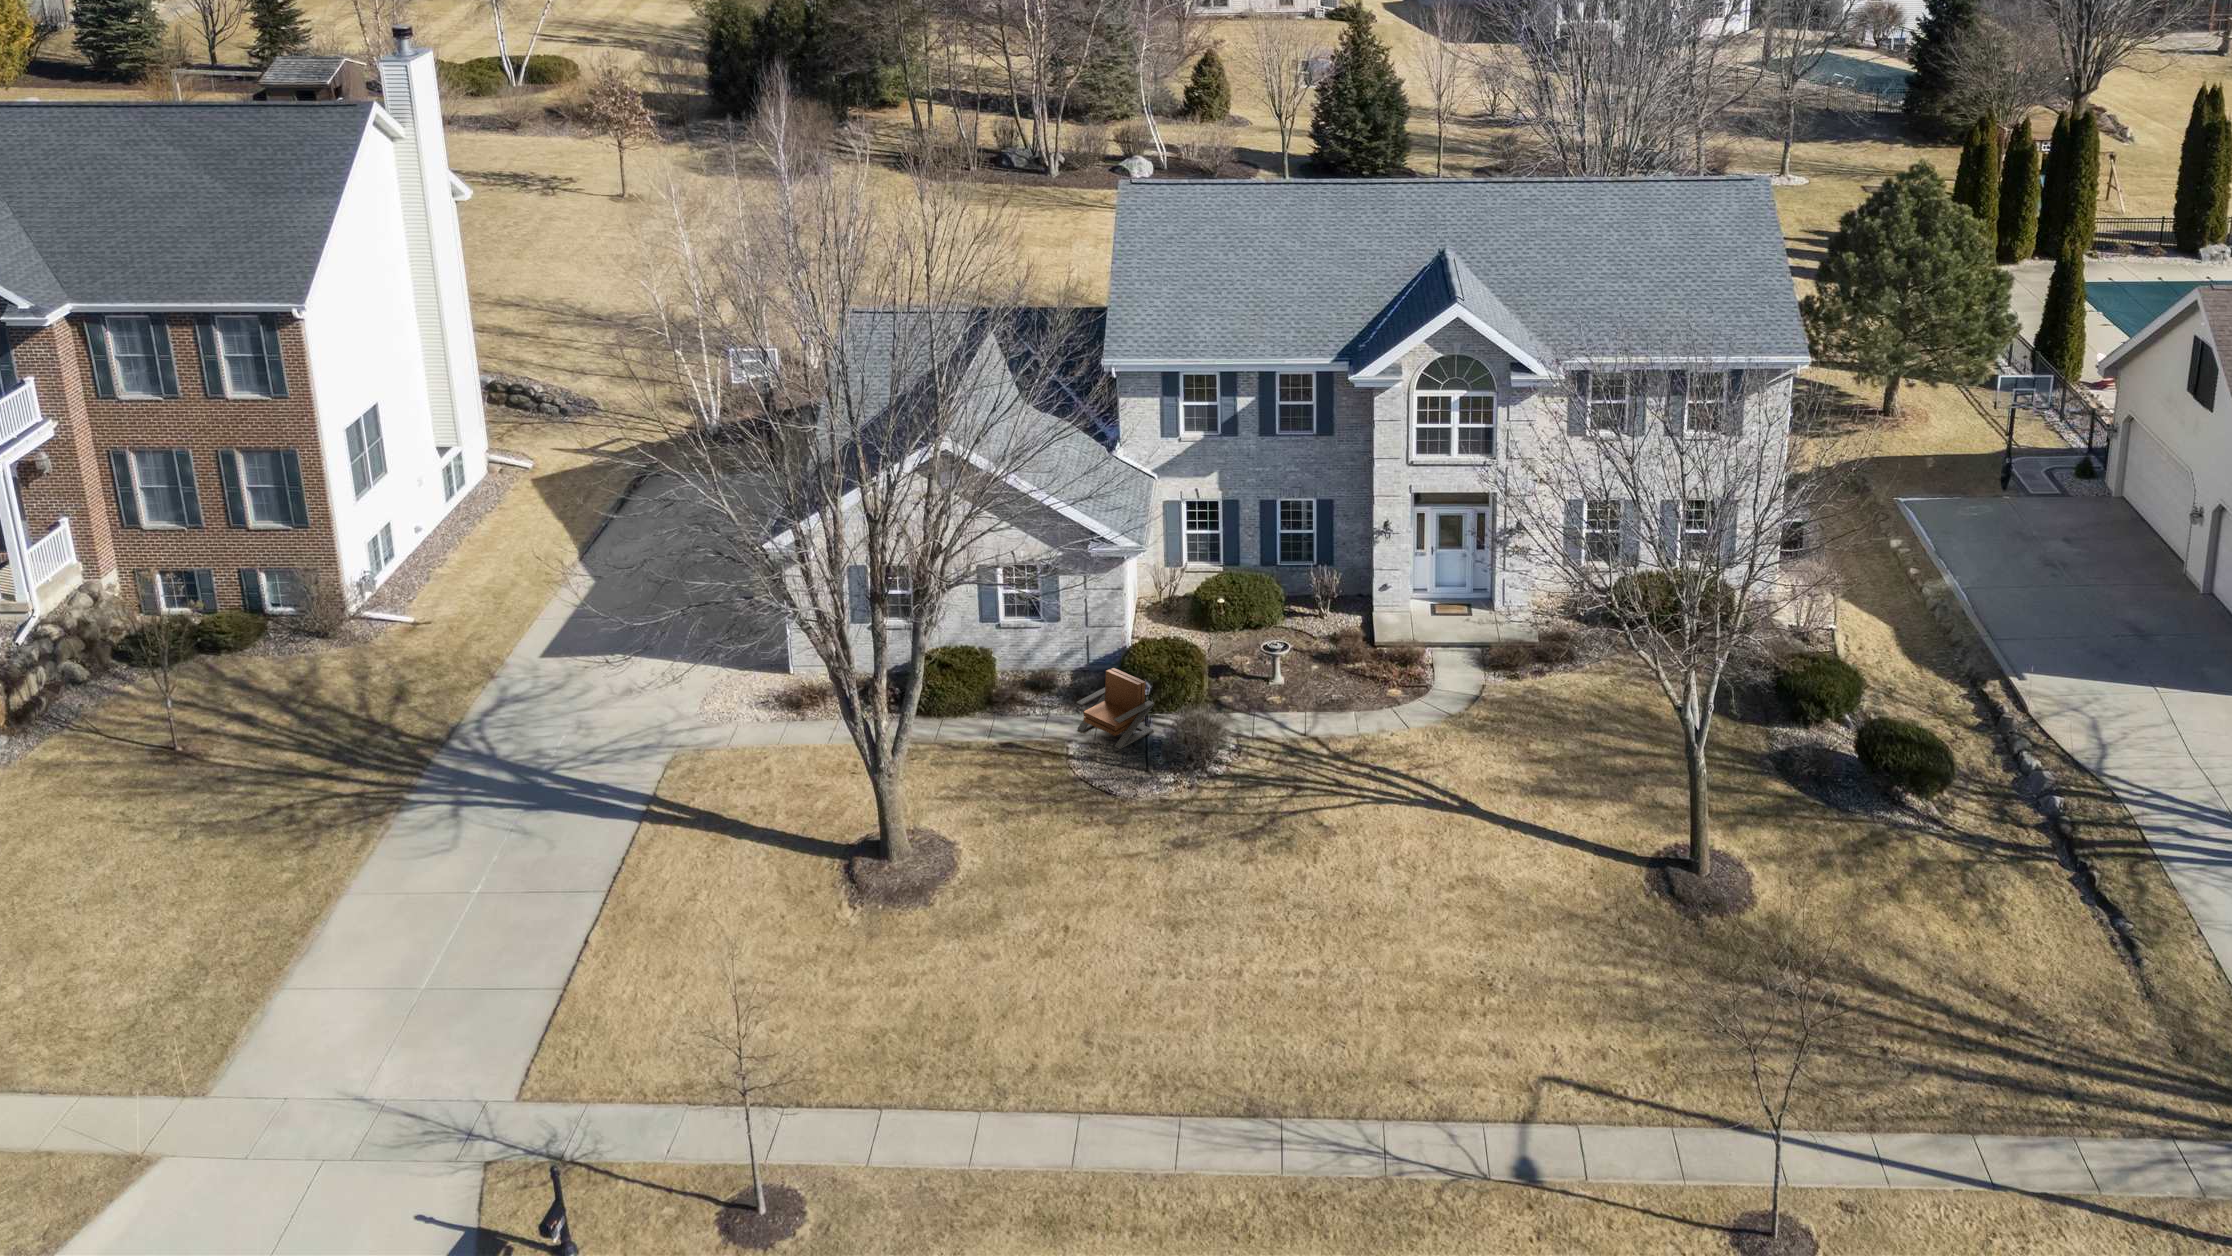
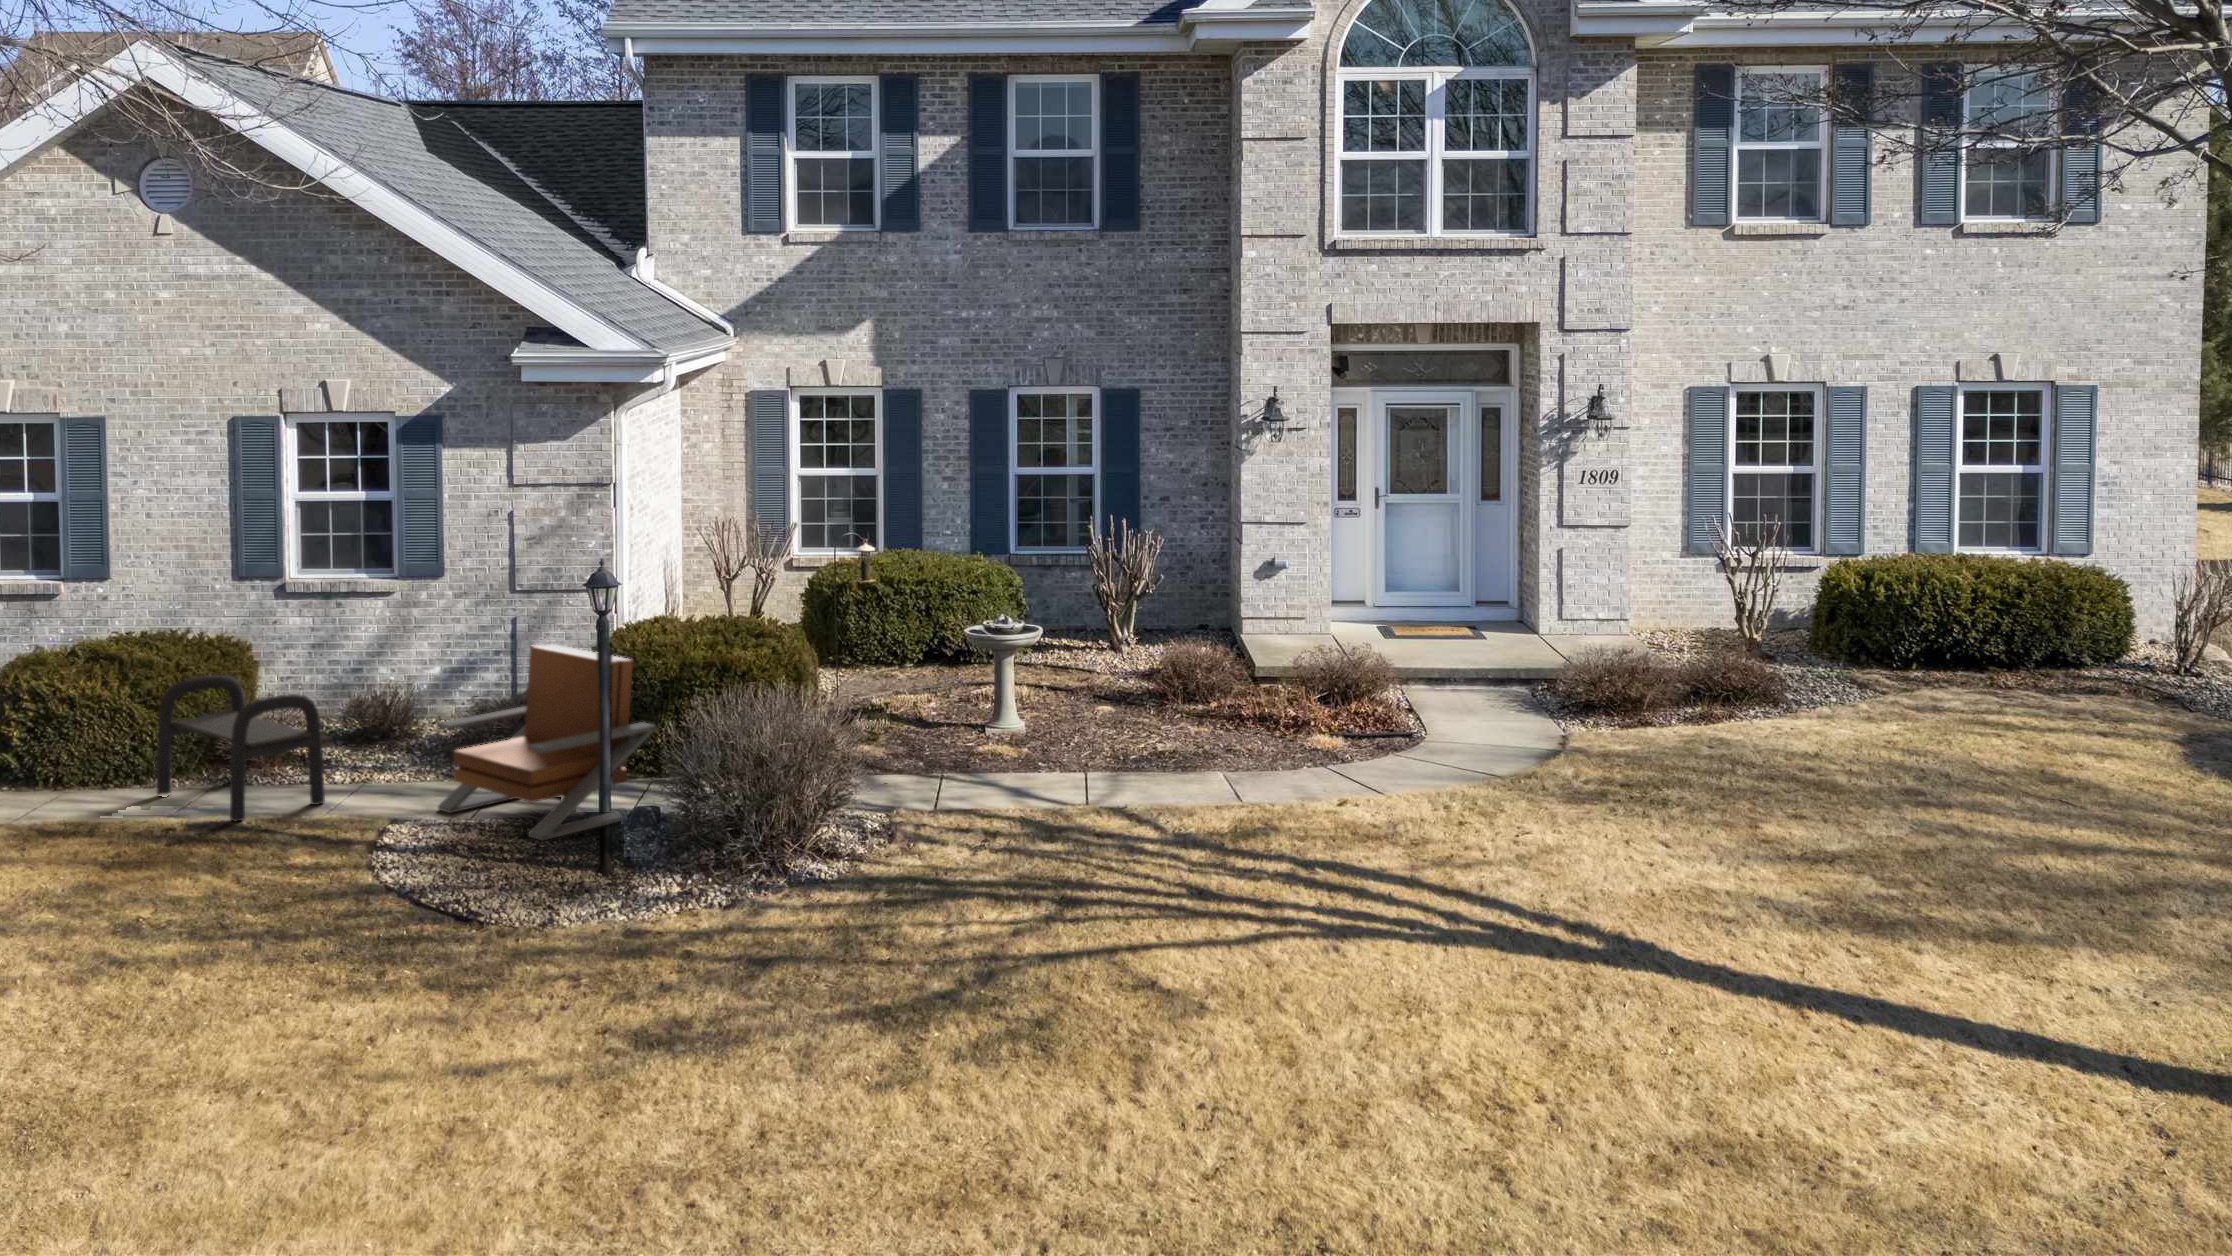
bench: none [973,675,1036,738] -> present [157,675,325,821]

